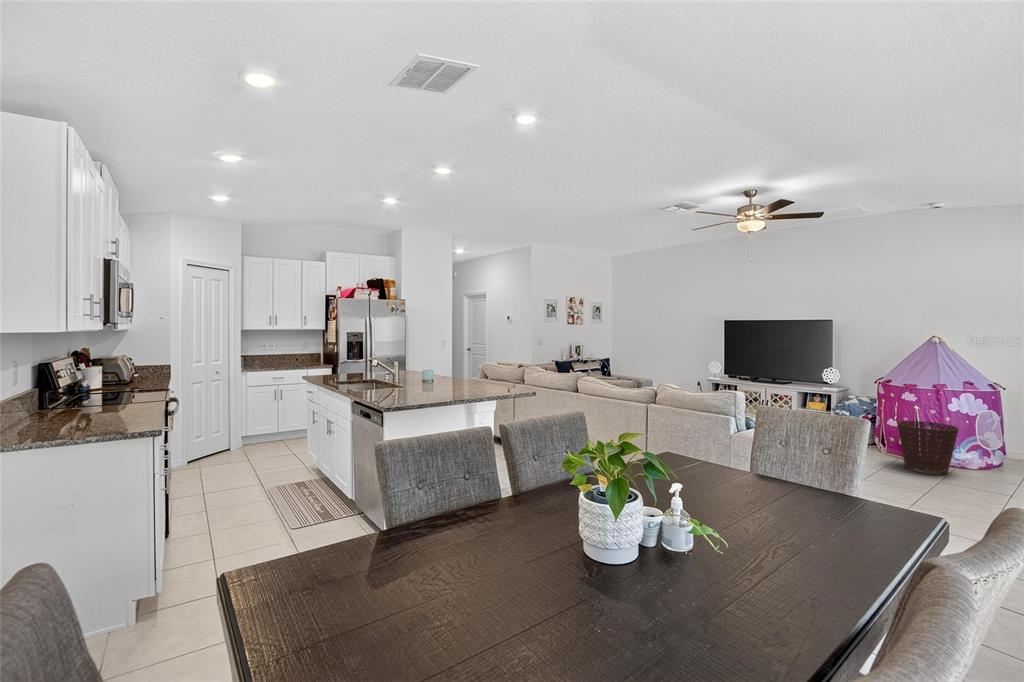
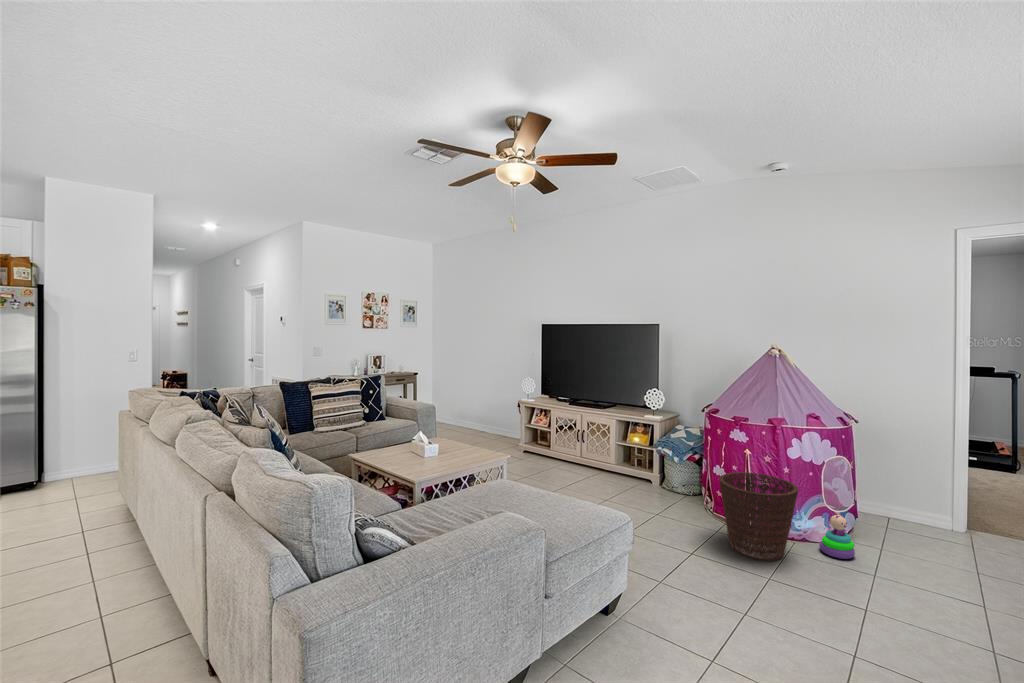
stacking toy: none [974,448,1002,477] -> present [819,515,855,559]

